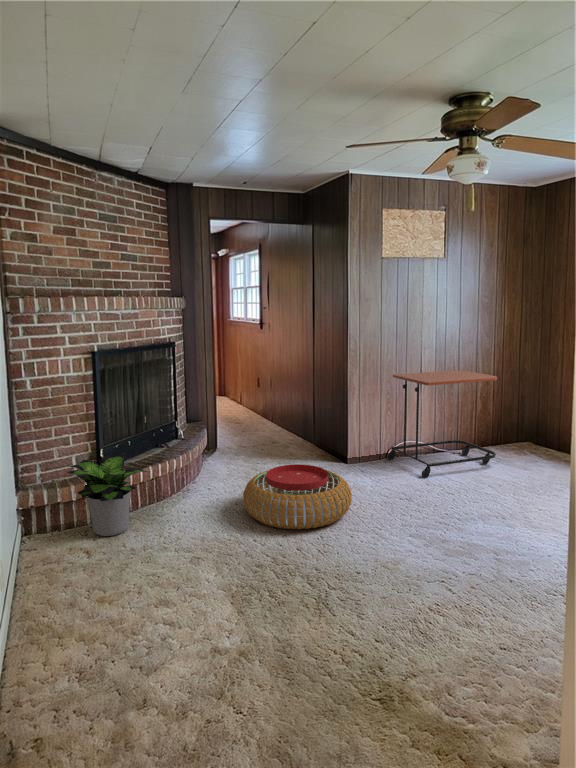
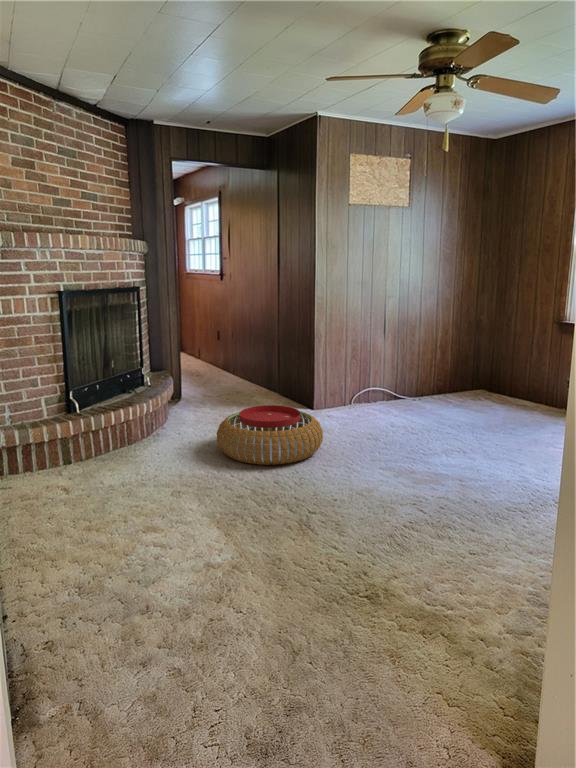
side table: present [387,370,497,478] -> none [351,318,457,420]
potted plant: present [68,455,147,536] -> none [38,396,126,476]

